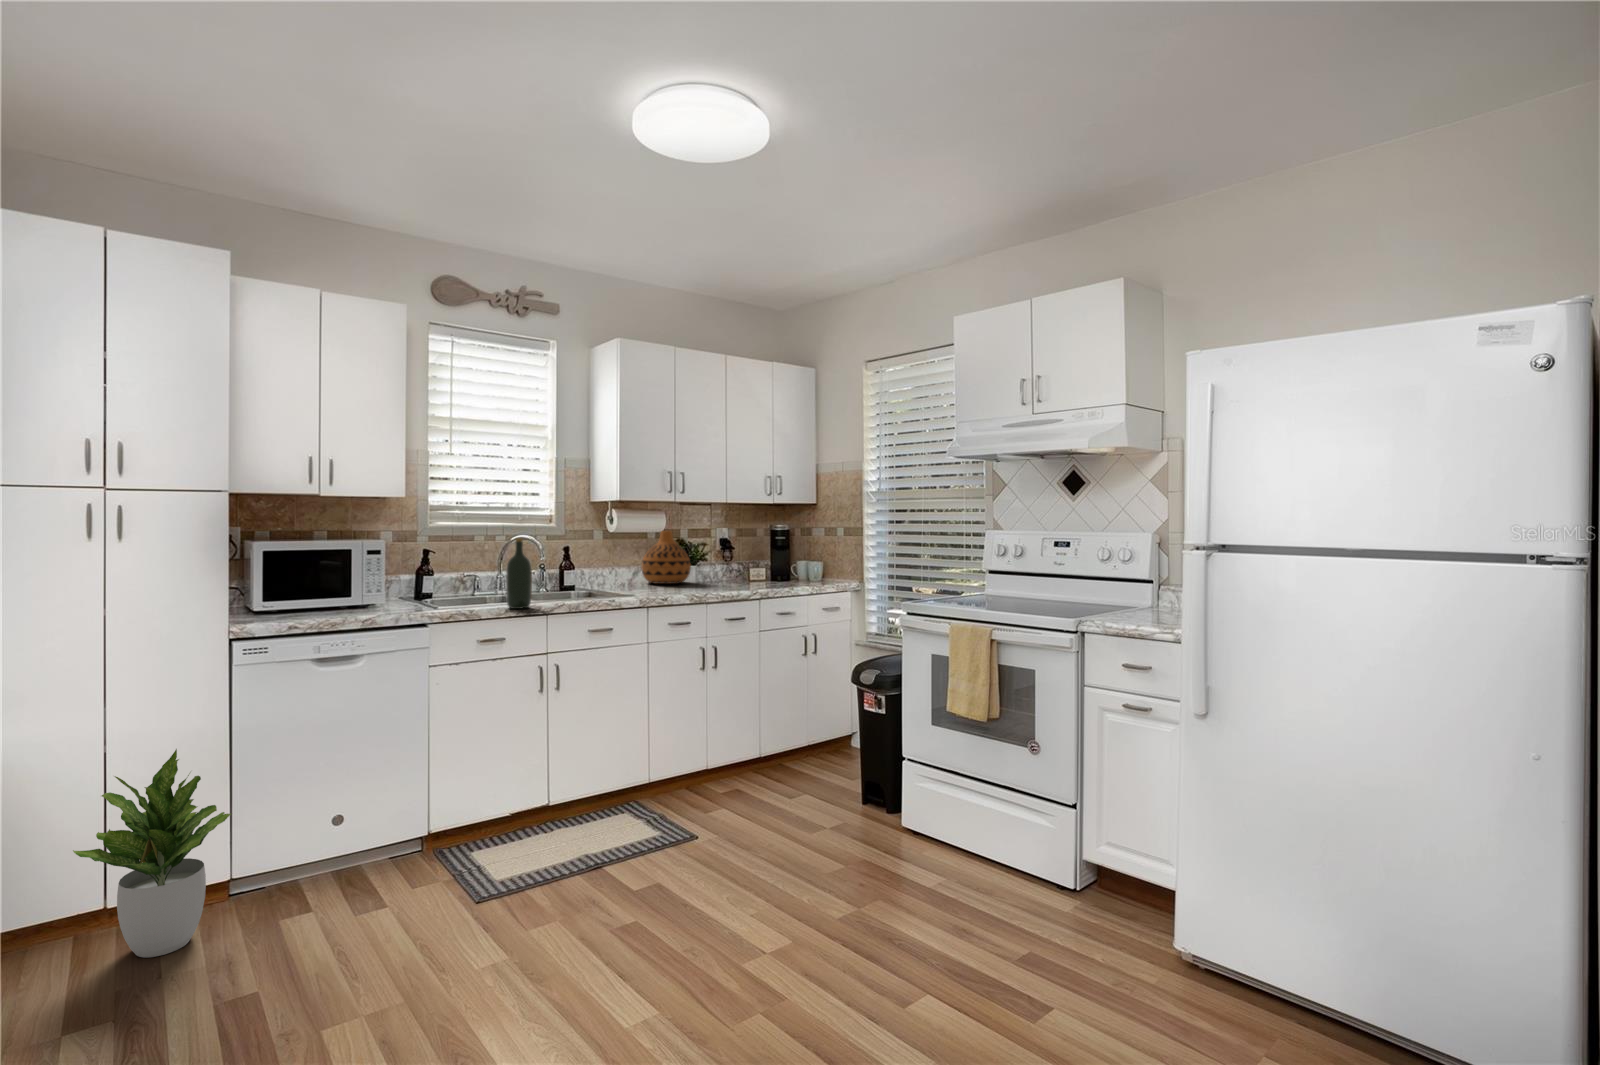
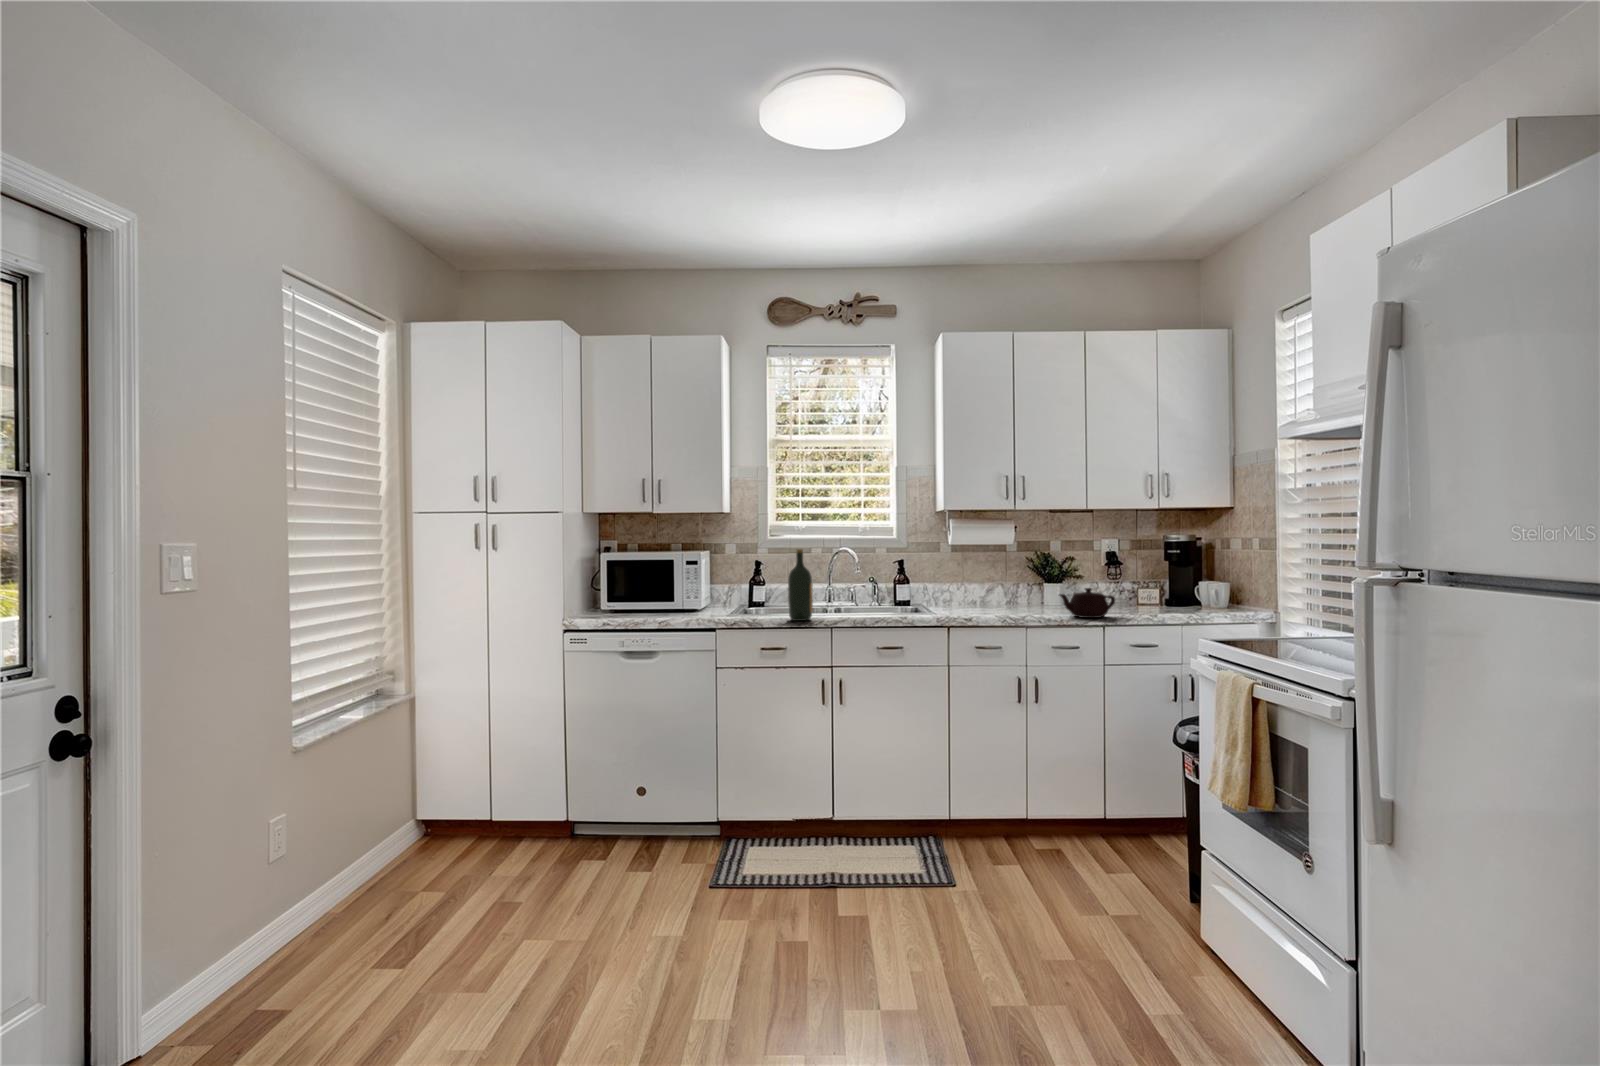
vase: present [641,531,691,584] -> none [995,542,1054,604]
teapot: none [722,568,756,592] -> present [1060,588,1115,618]
potted plant: present [73,749,231,958] -> none [455,711,554,869]

